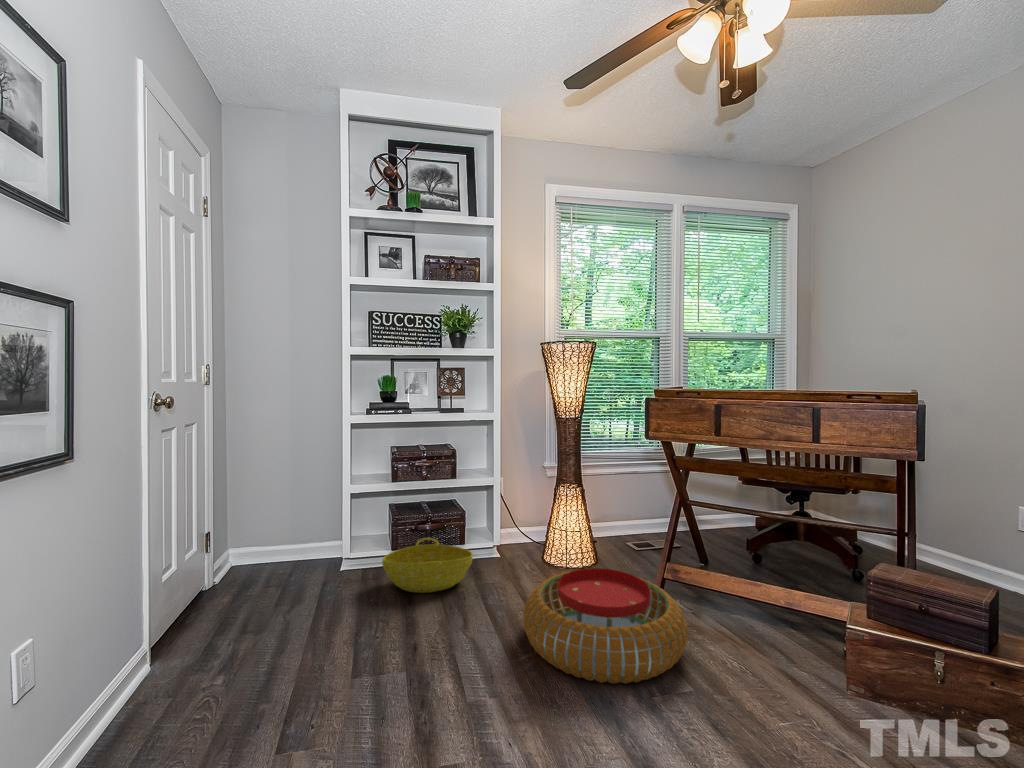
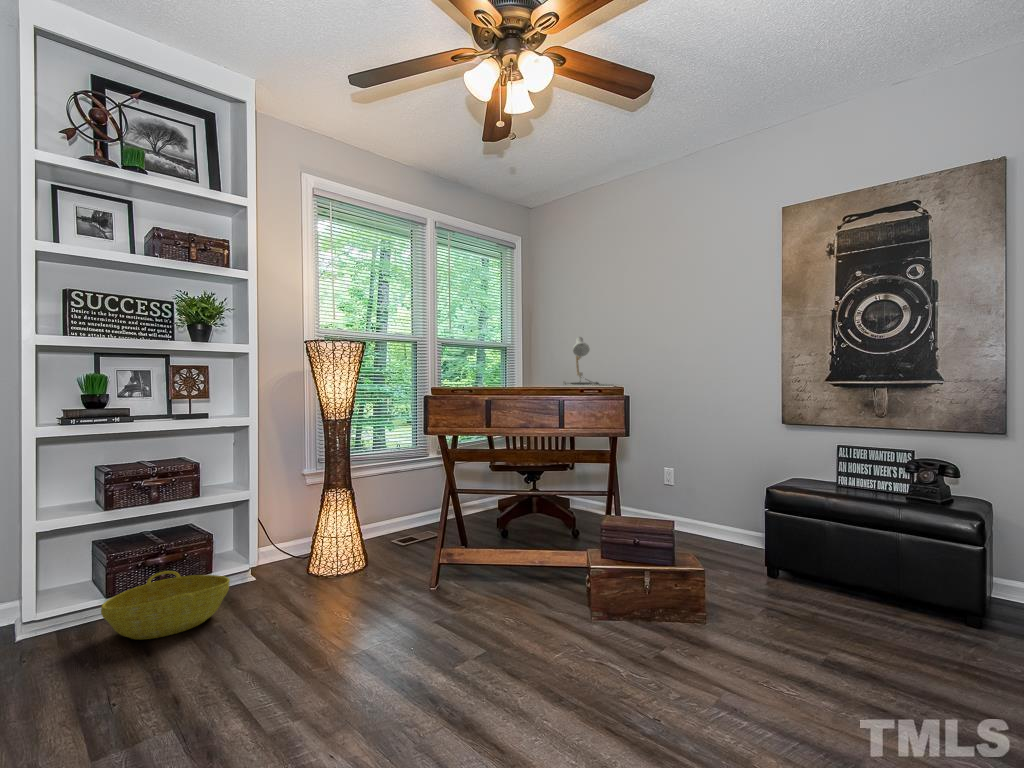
desk lamp: none [835,331,888,388] -> present [563,337,598,384]
pouf: present [523,568,687,684] -> none [308,563,471,670]

